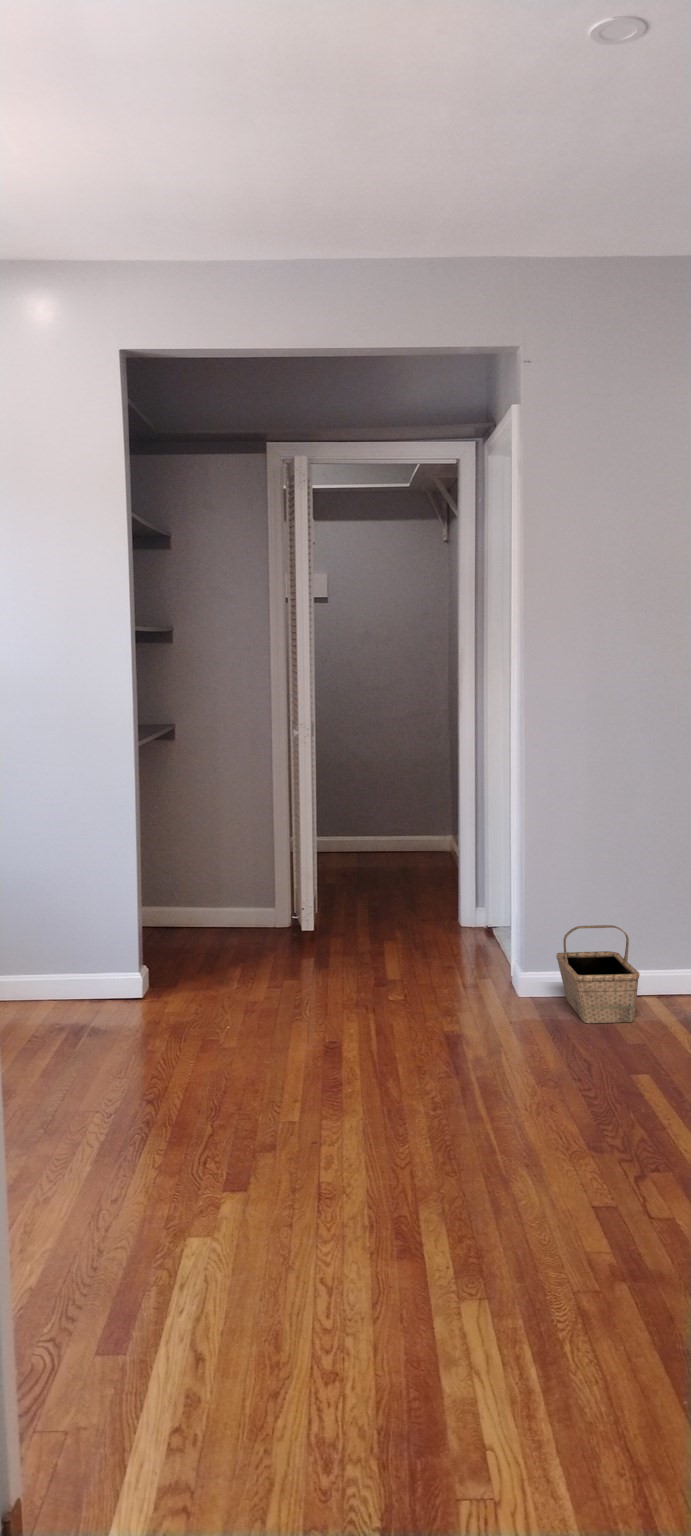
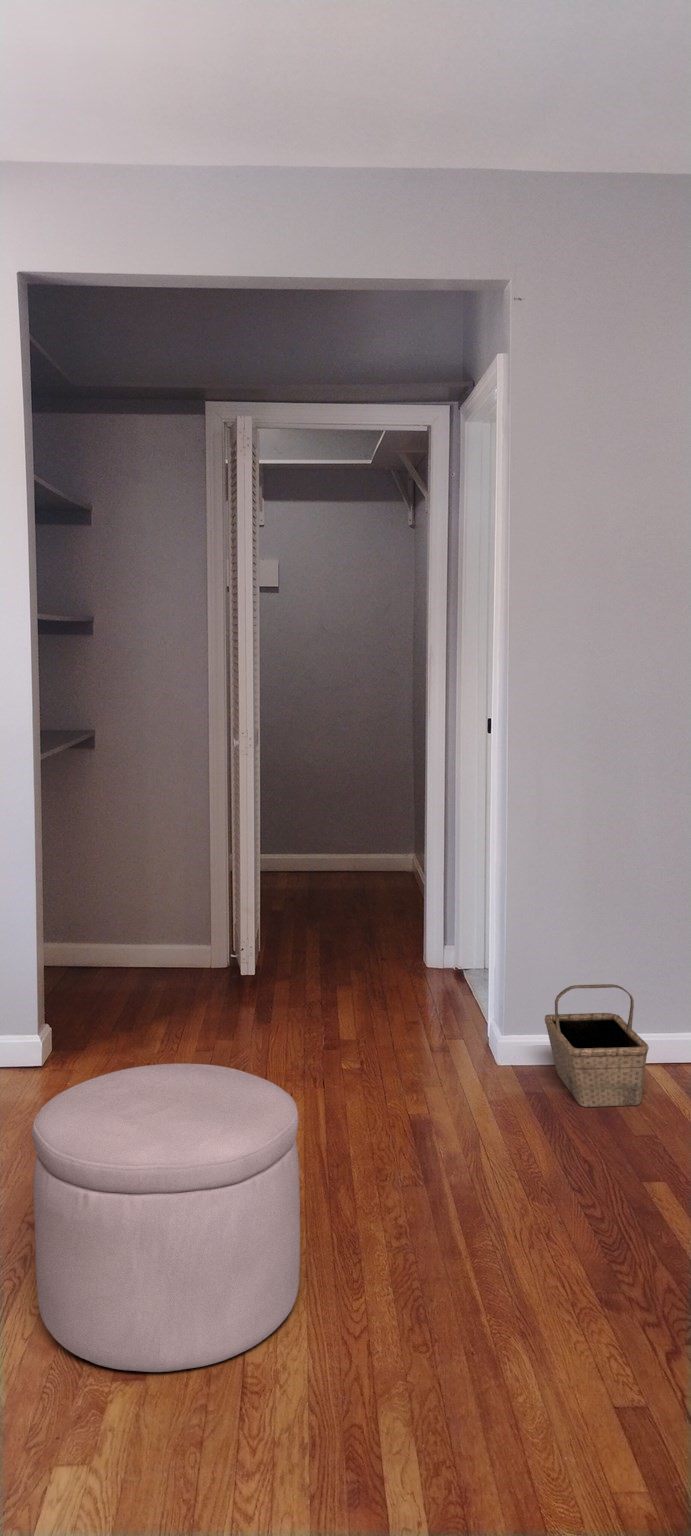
ottoman: none [161,969,358,1179] -> present [32,1064,300,1372]

